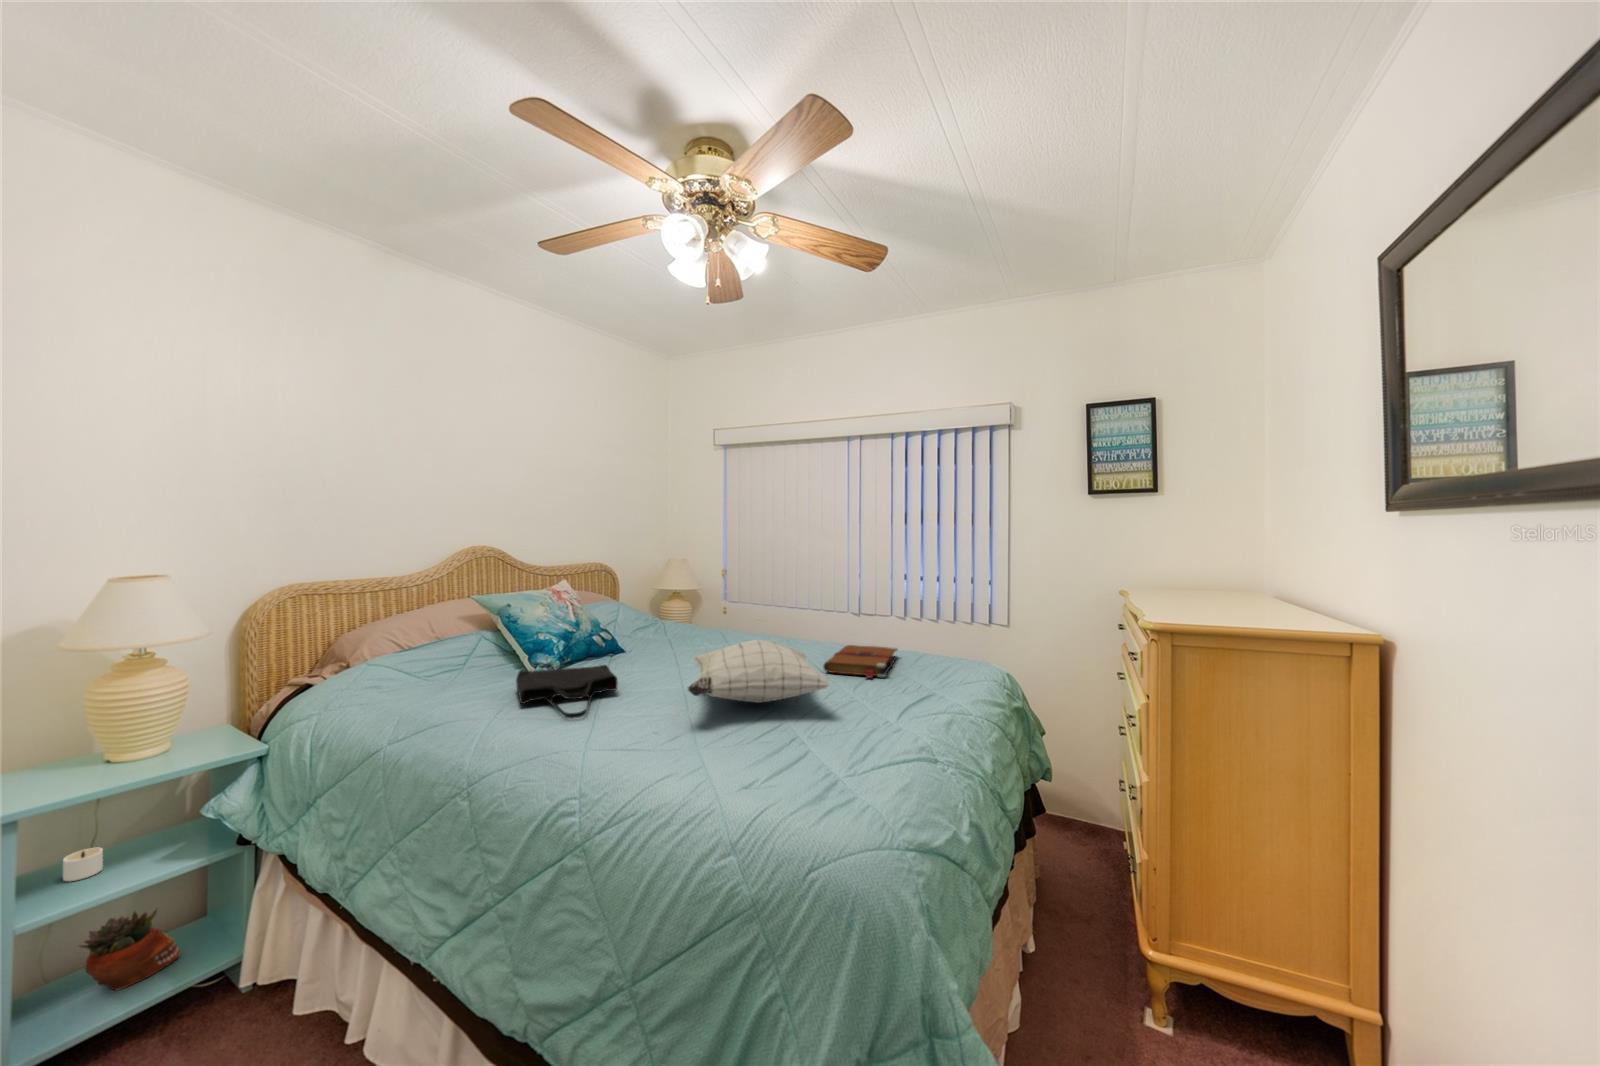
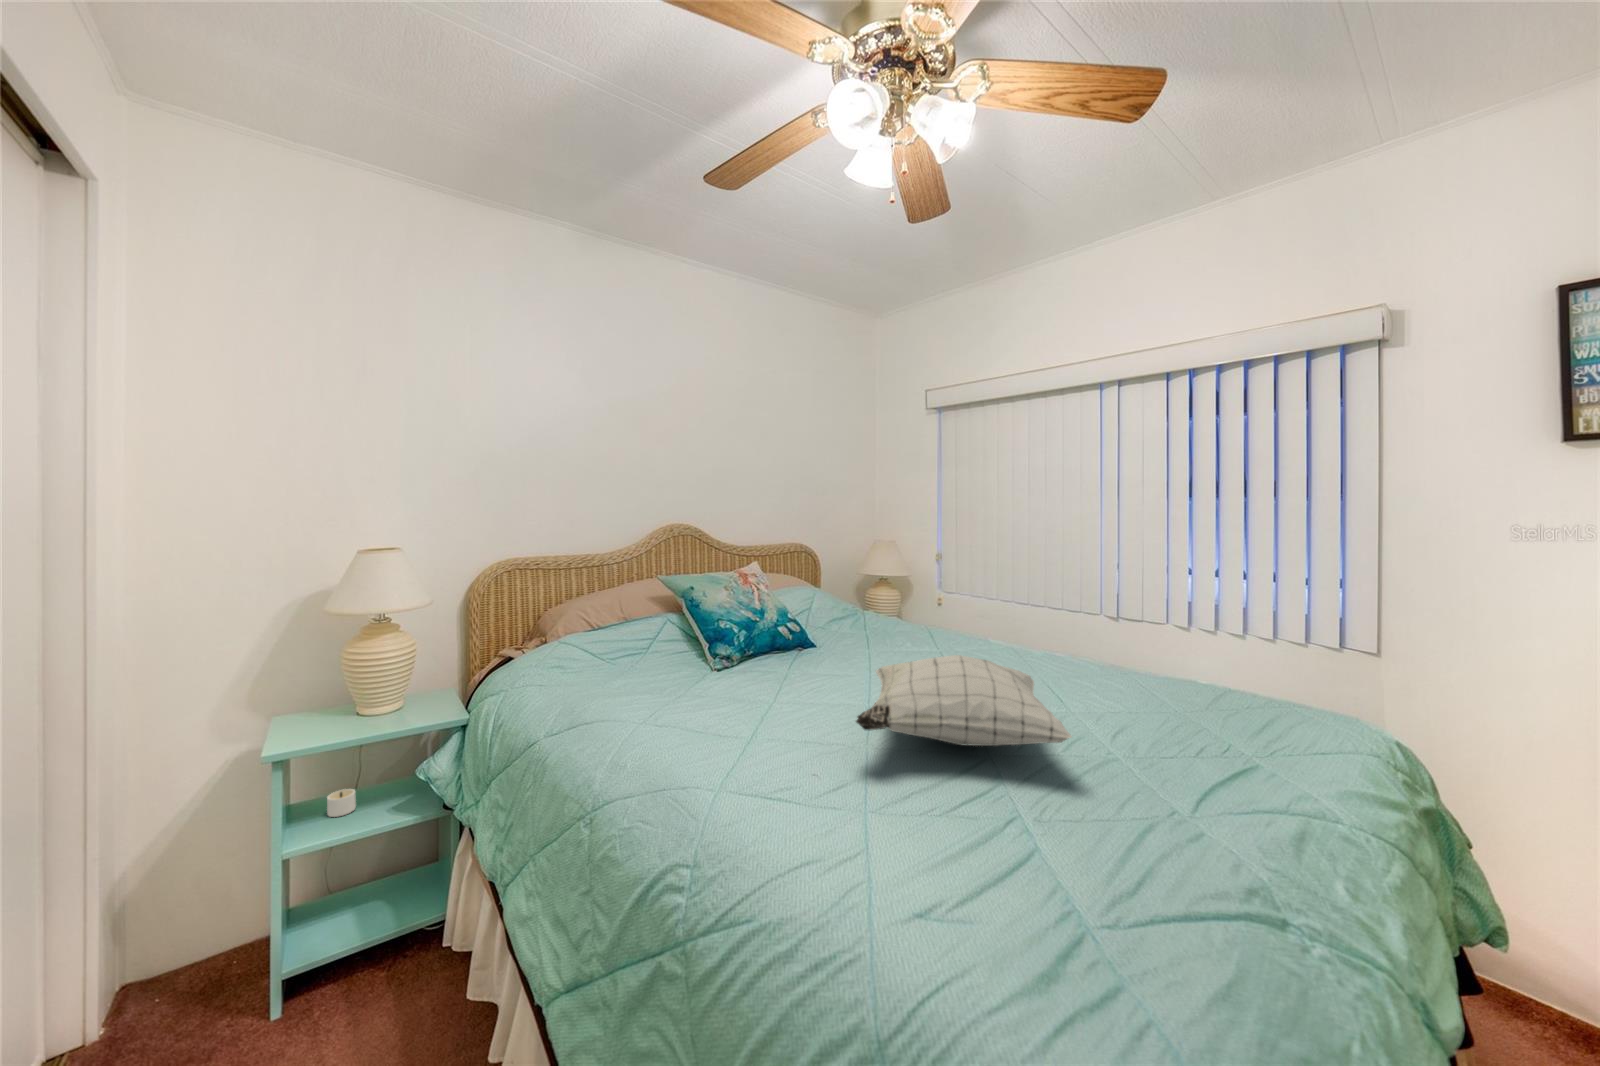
book: present [823,645,898,678] -> none [1060,663,1179,722]
tote bag: present [516,665,617,718] -> none [676,664,785,734]
succulent planter: present [80,909,180,990] -> none [337,849,414,920]

